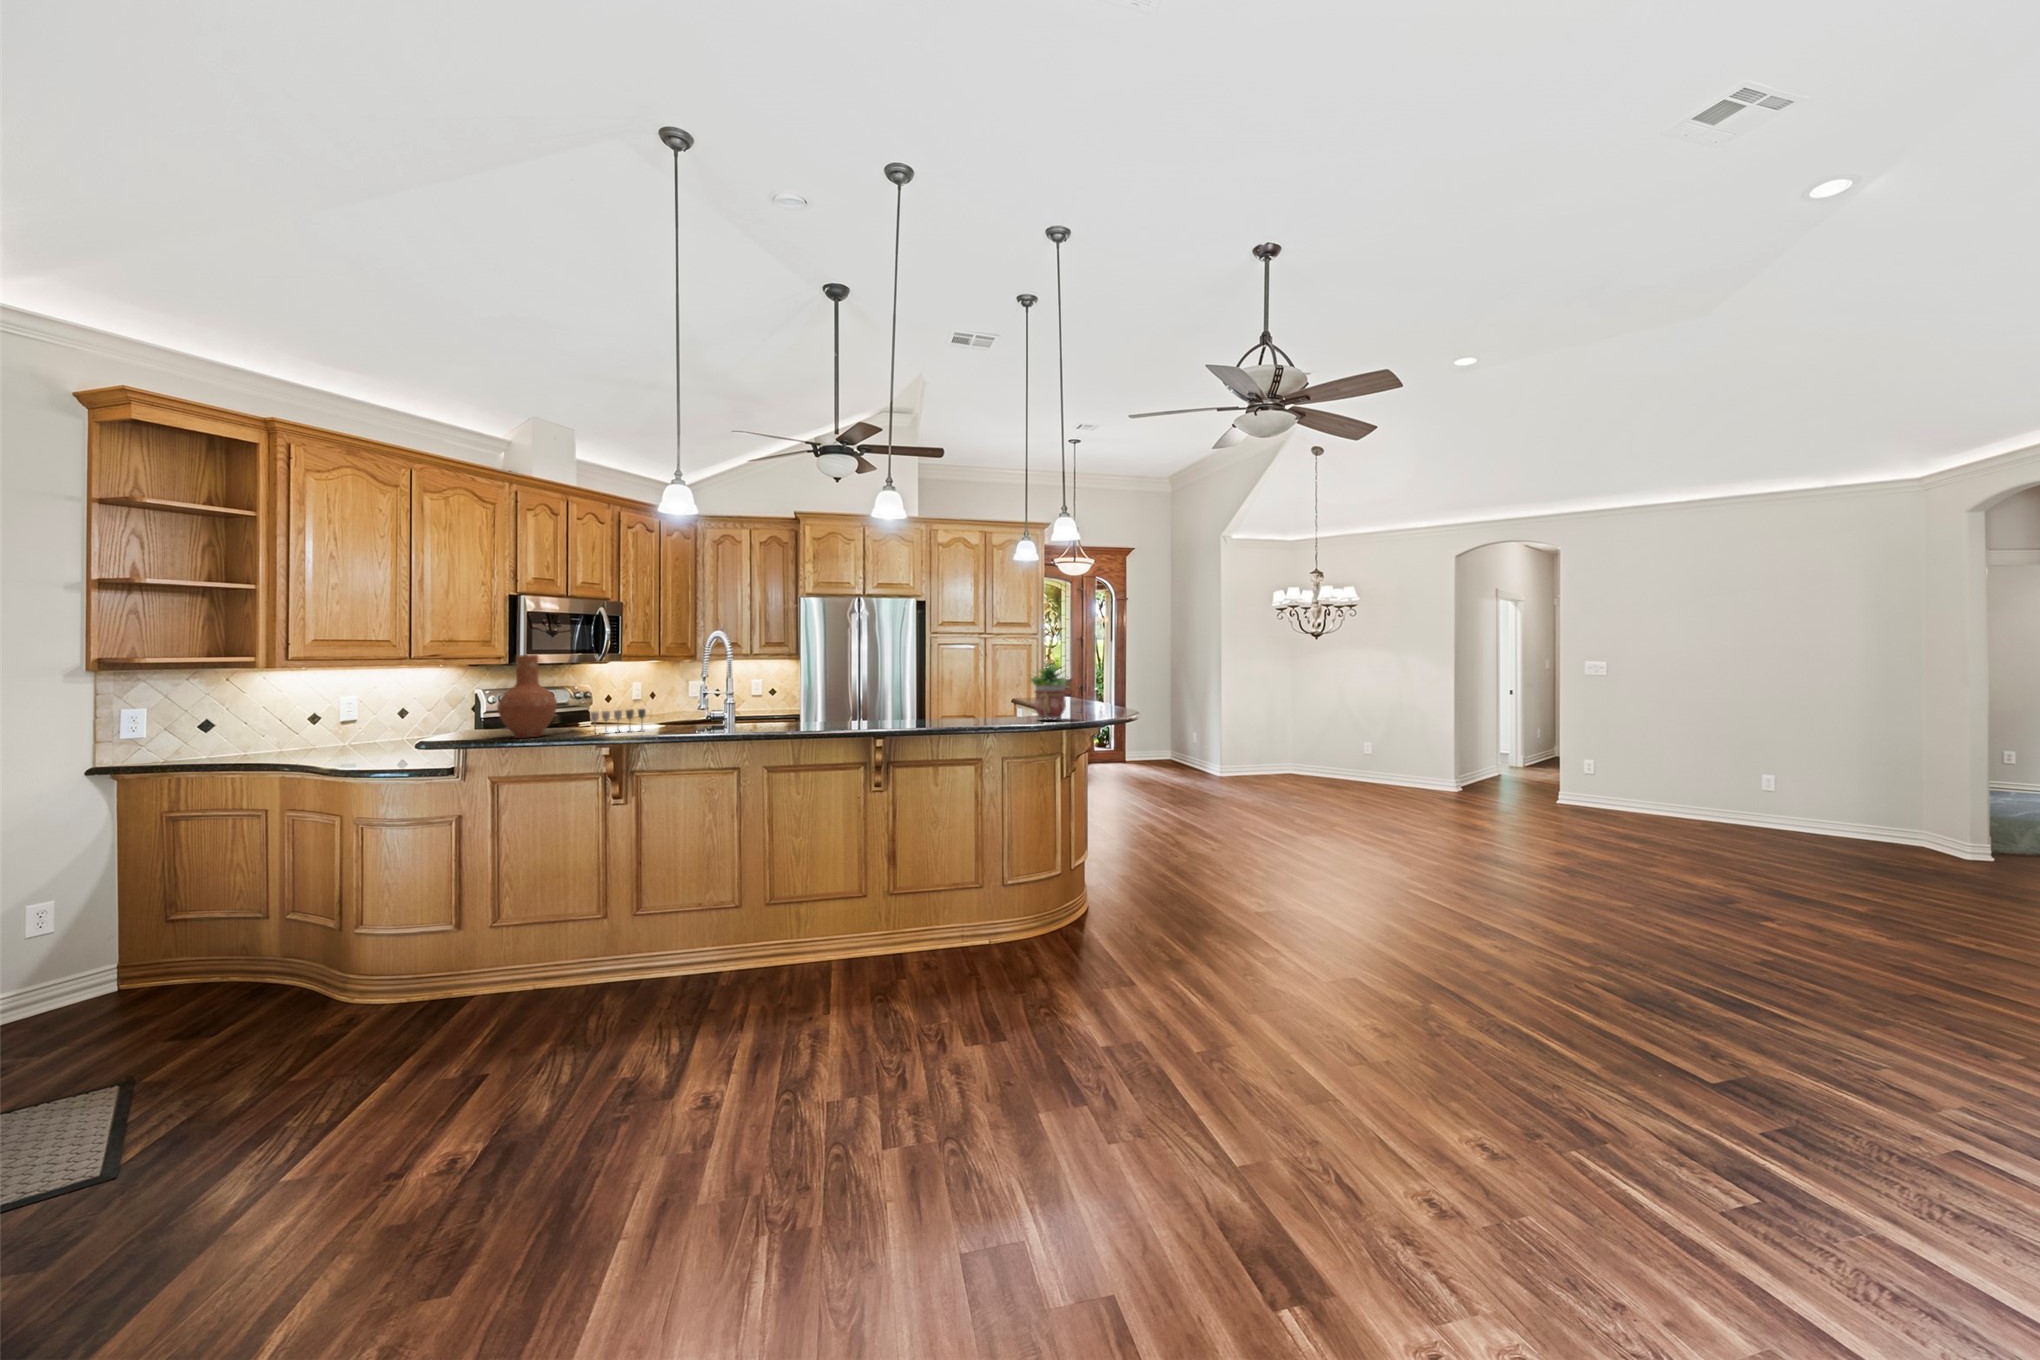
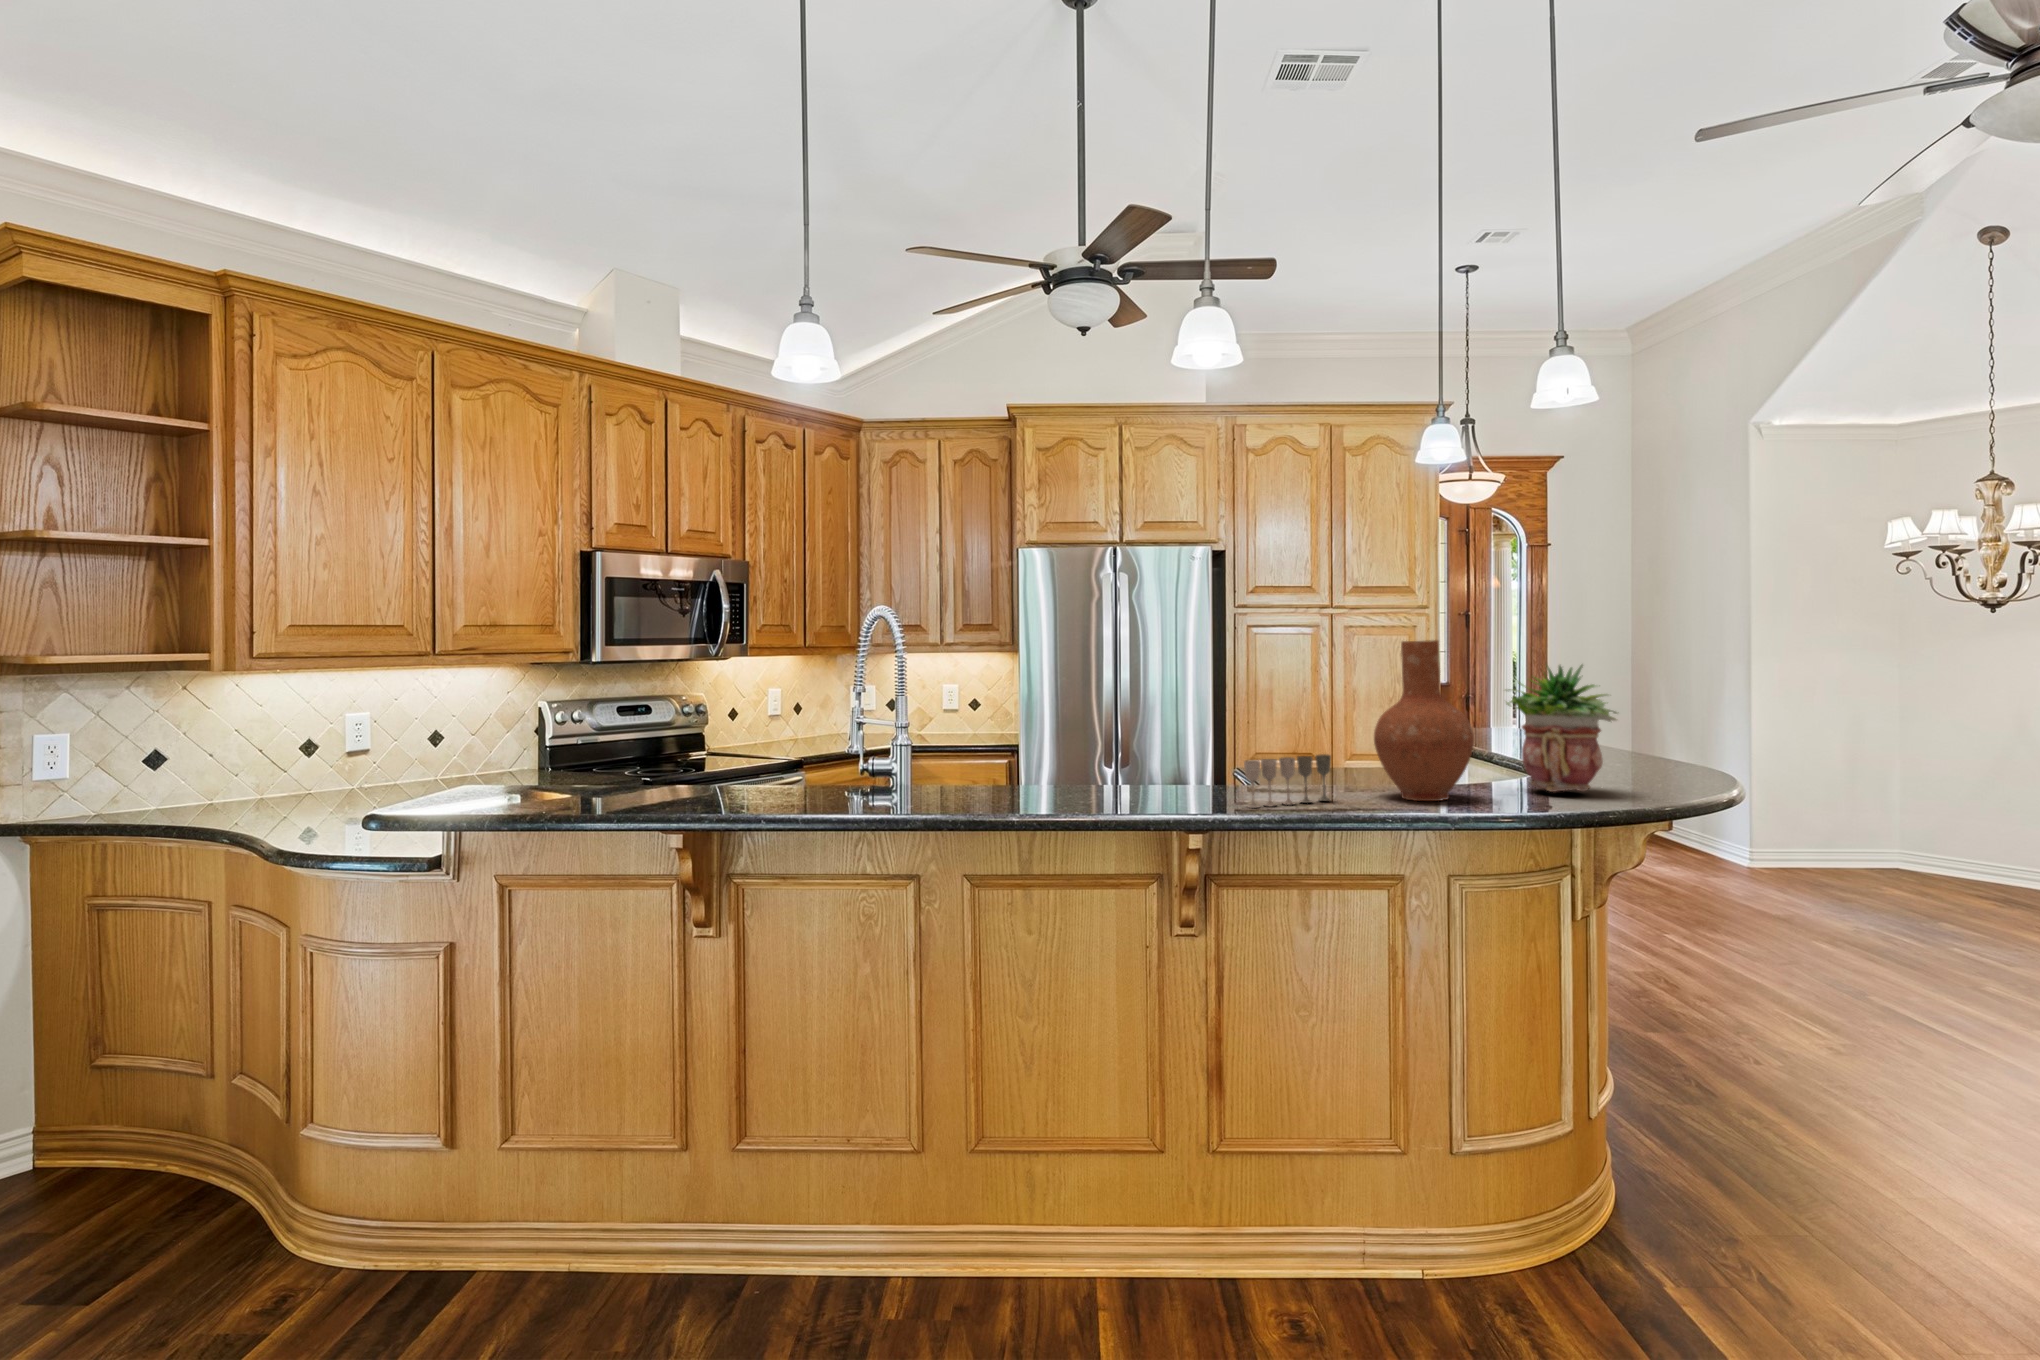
vase: present [497,655,557,738] -> present [1374,640,1474,801]
wine glass: present [590,709,646,734] -> present [1244,754,1331,808]

